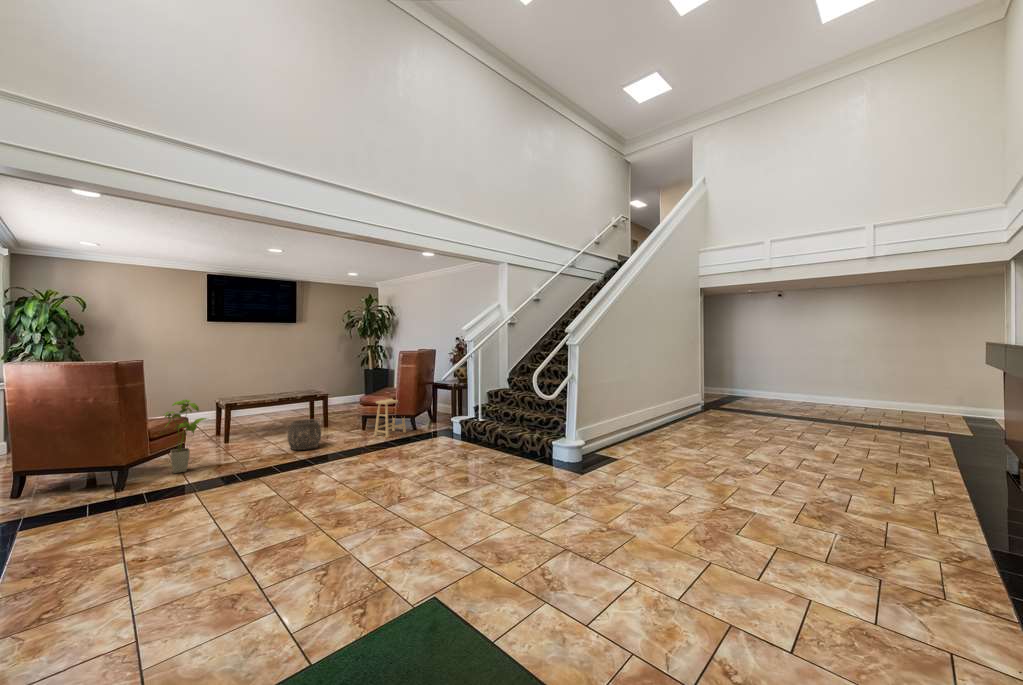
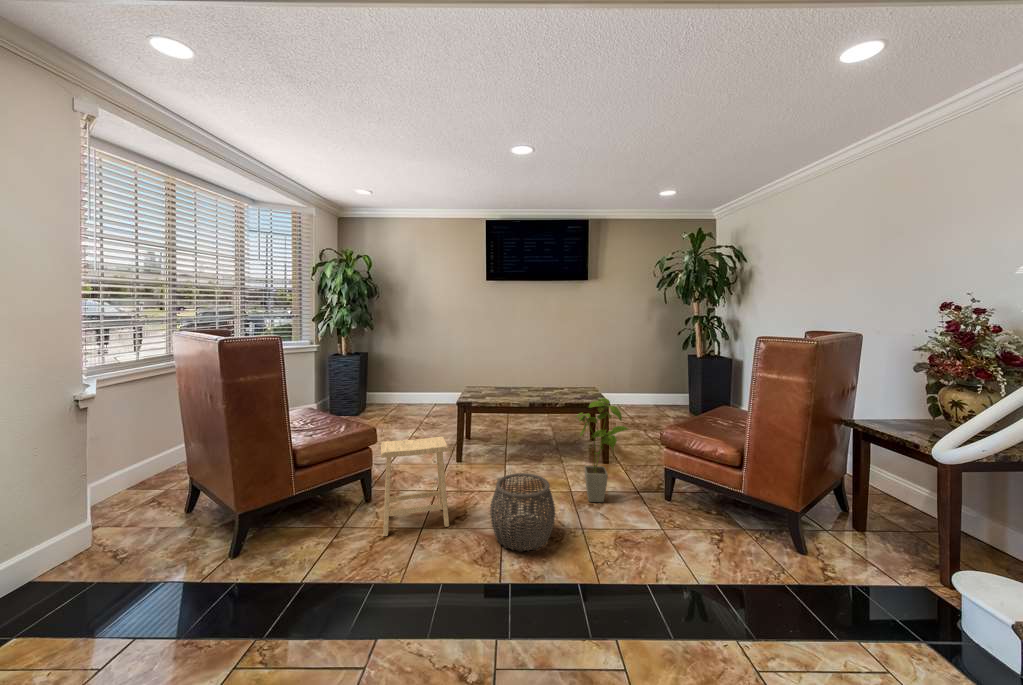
footstool: present [374,399,406,438] -> present [381,437,449,536]
house plant: present [165,400,207,473] -> present [577,398,628,502]

